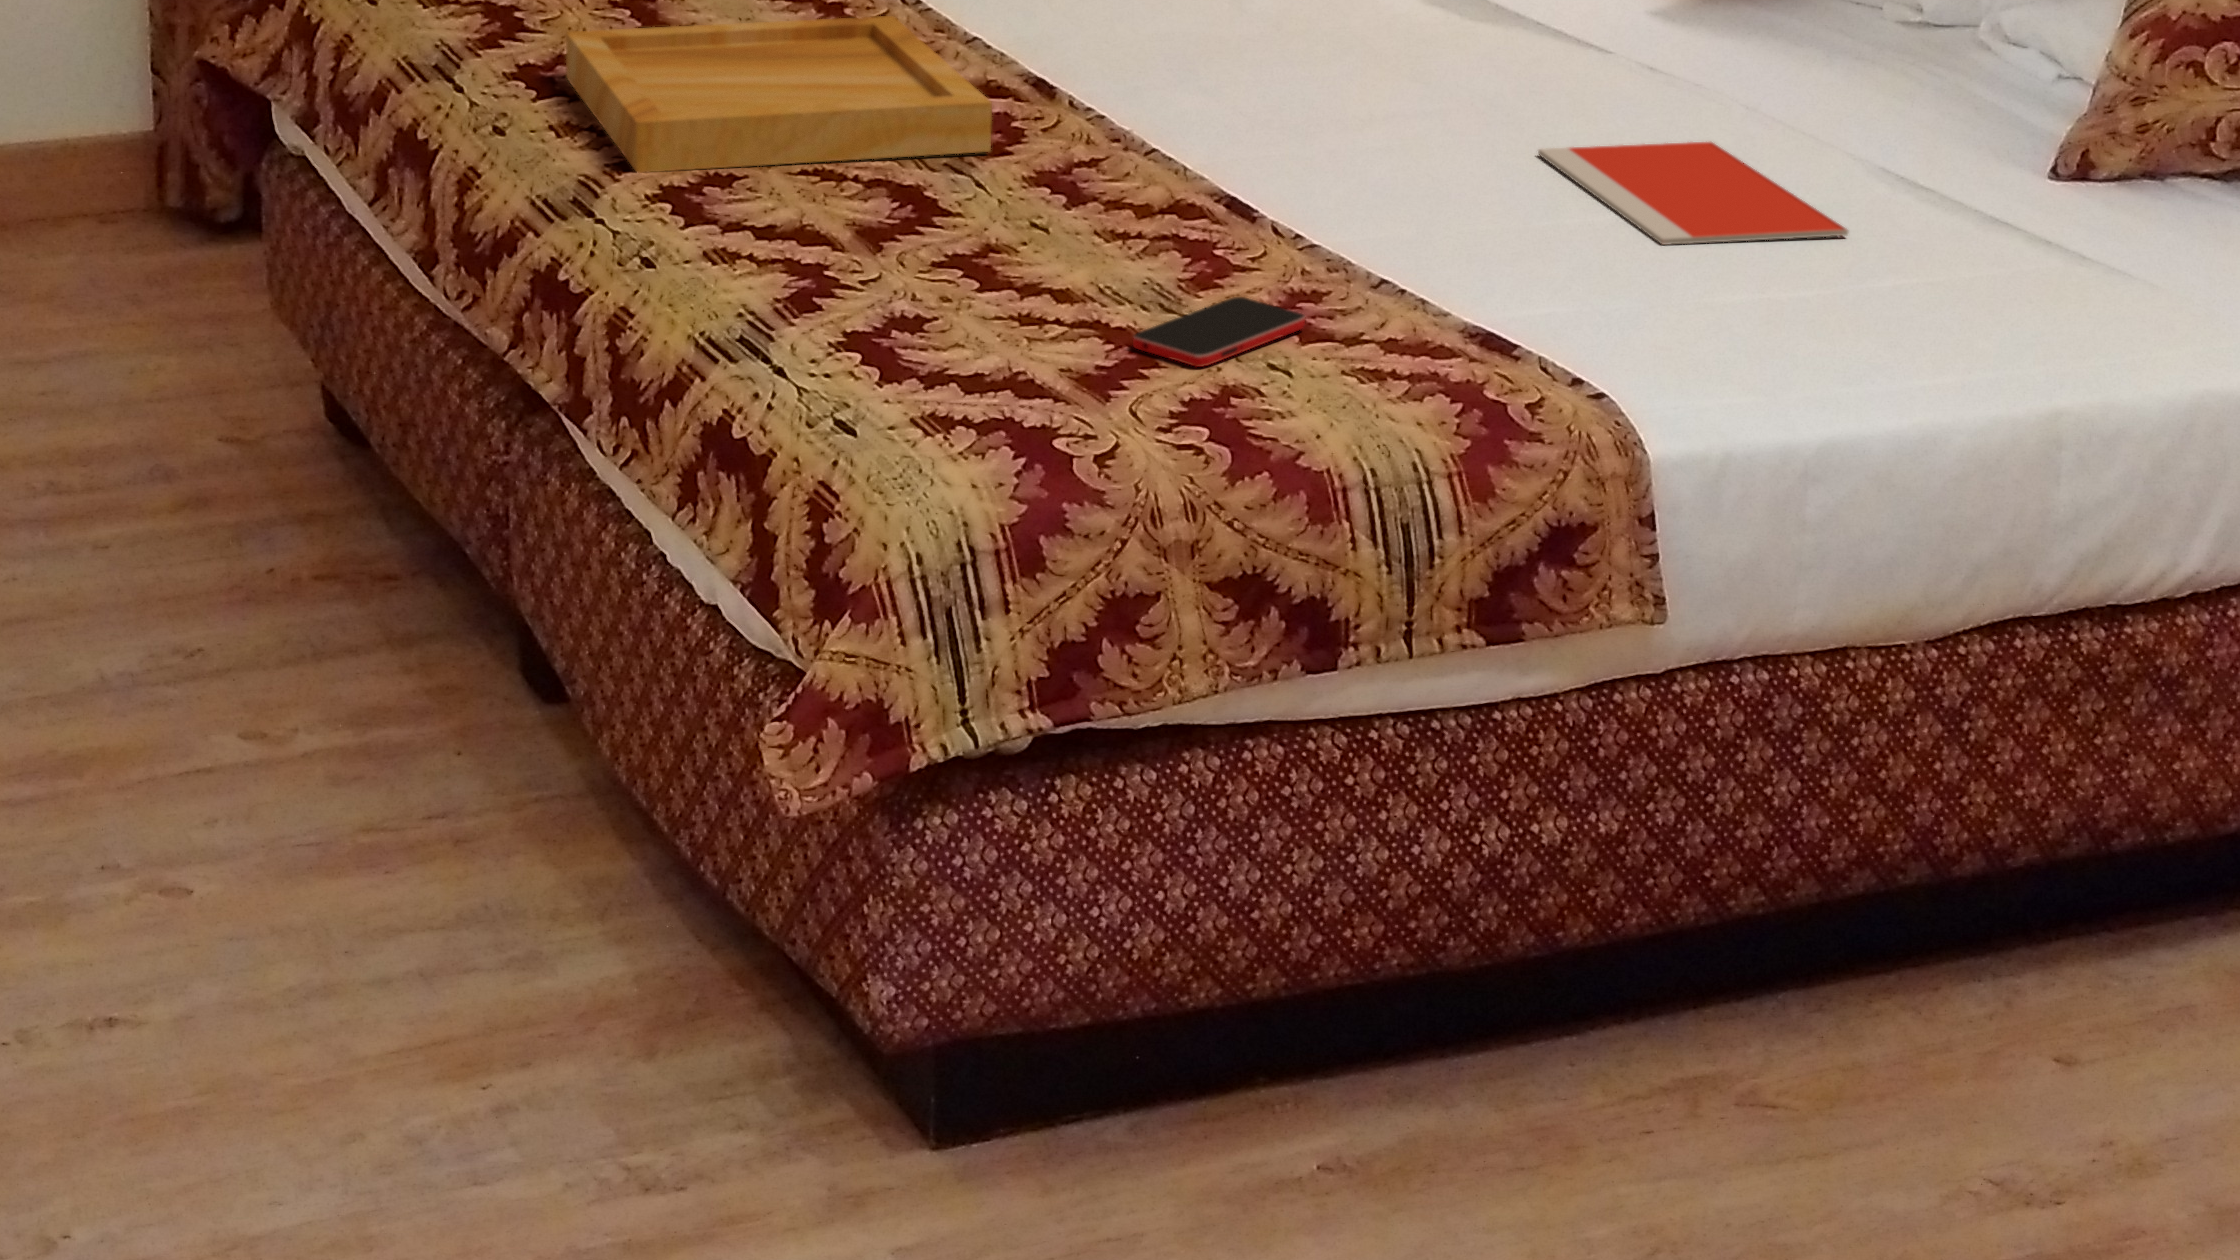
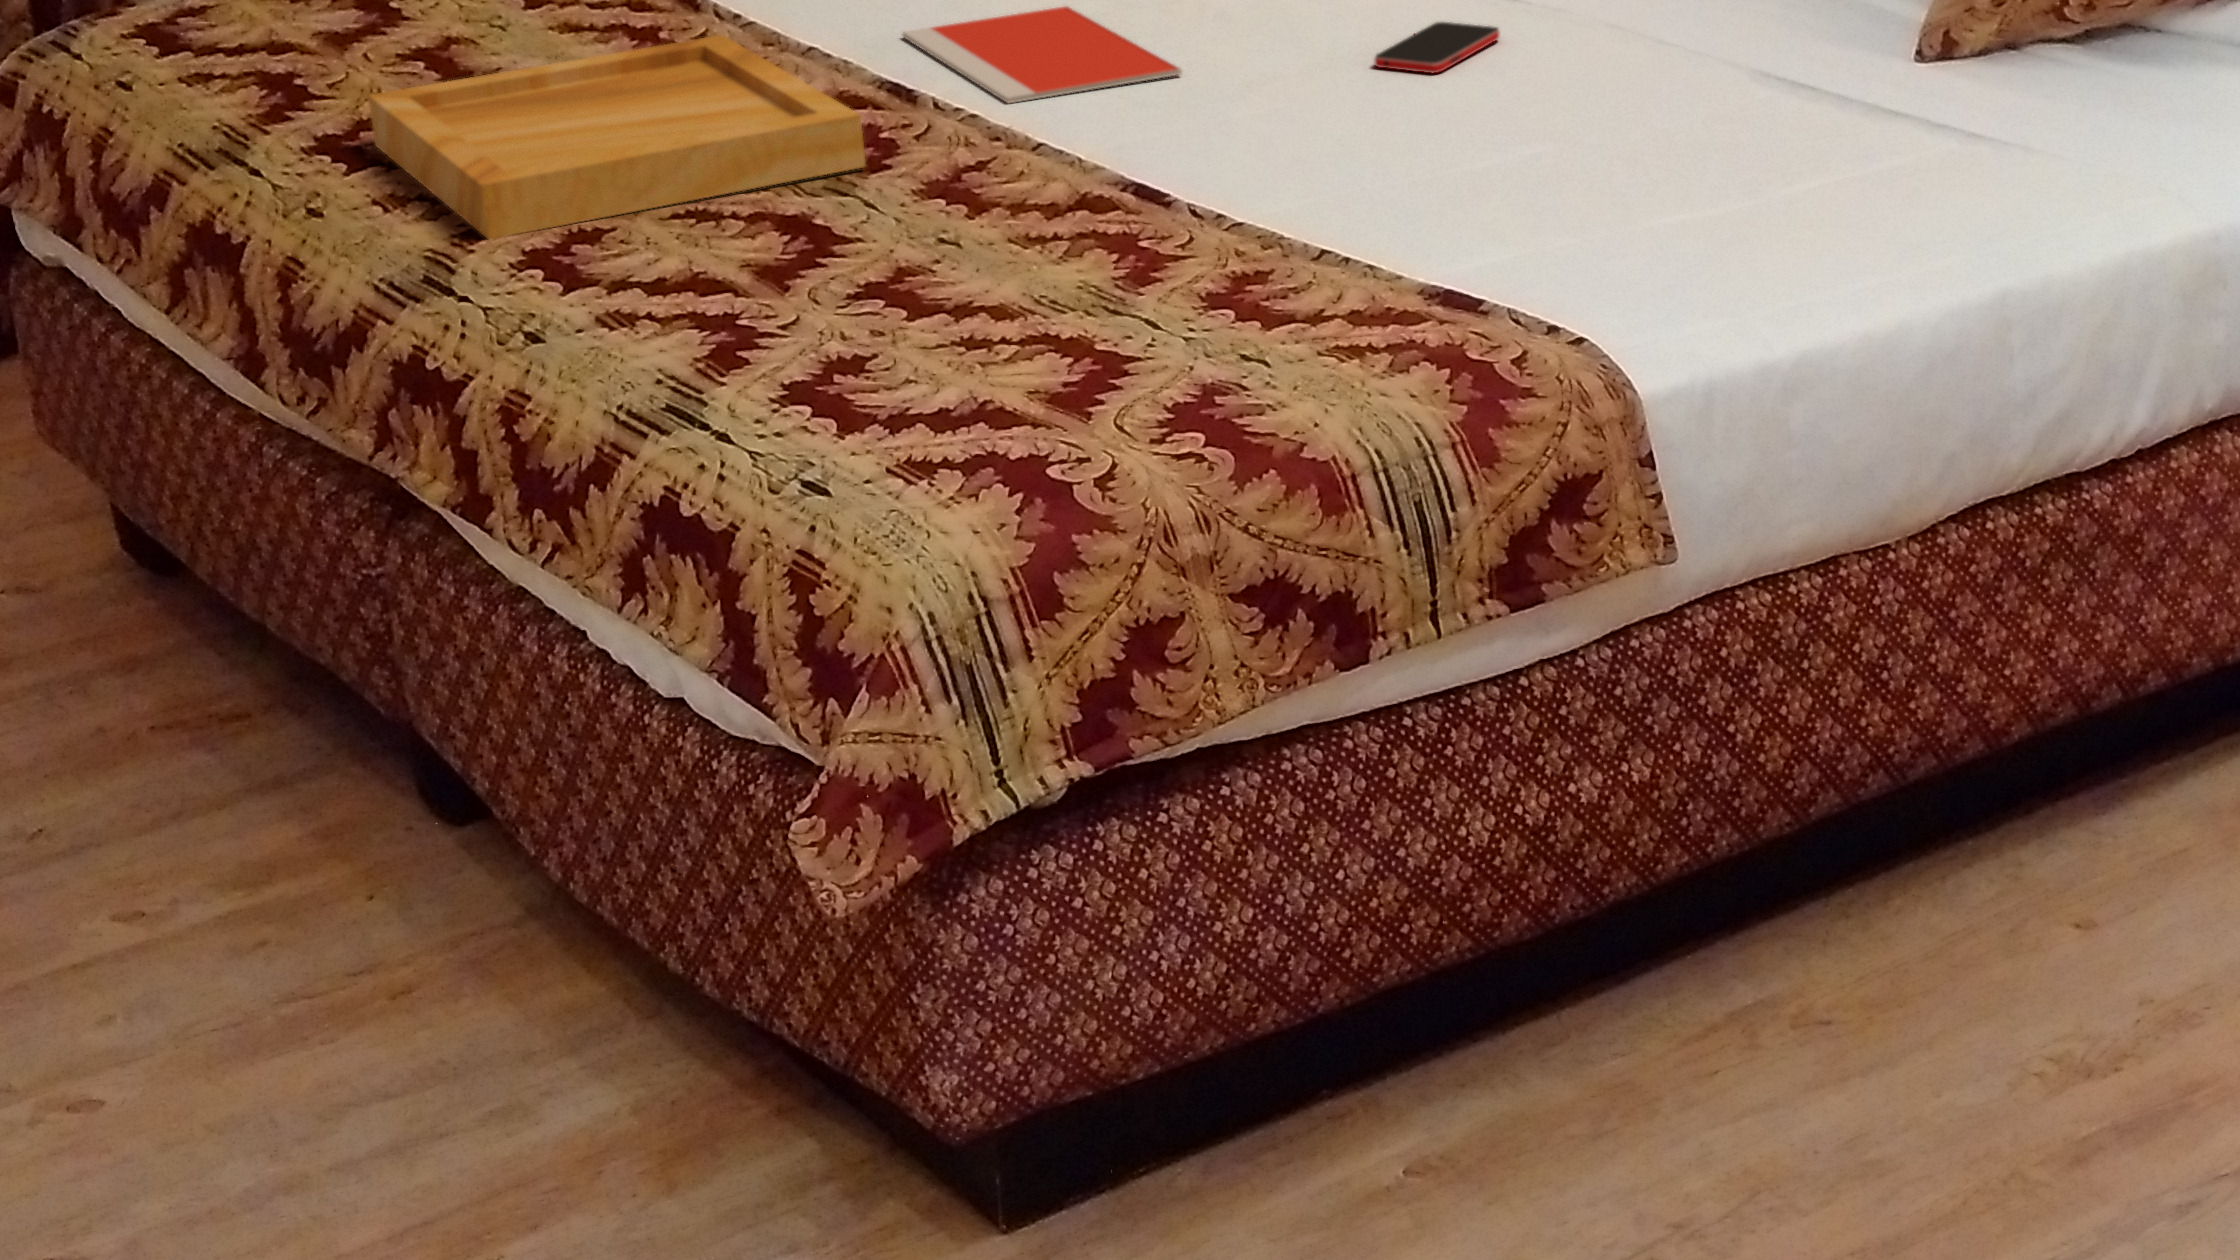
notebook: present [1538,142,1848,245] -> present [902,6,1182,103]
smartphone: present [1133,297,1305,367] -> present [1375,22,1499,73]

